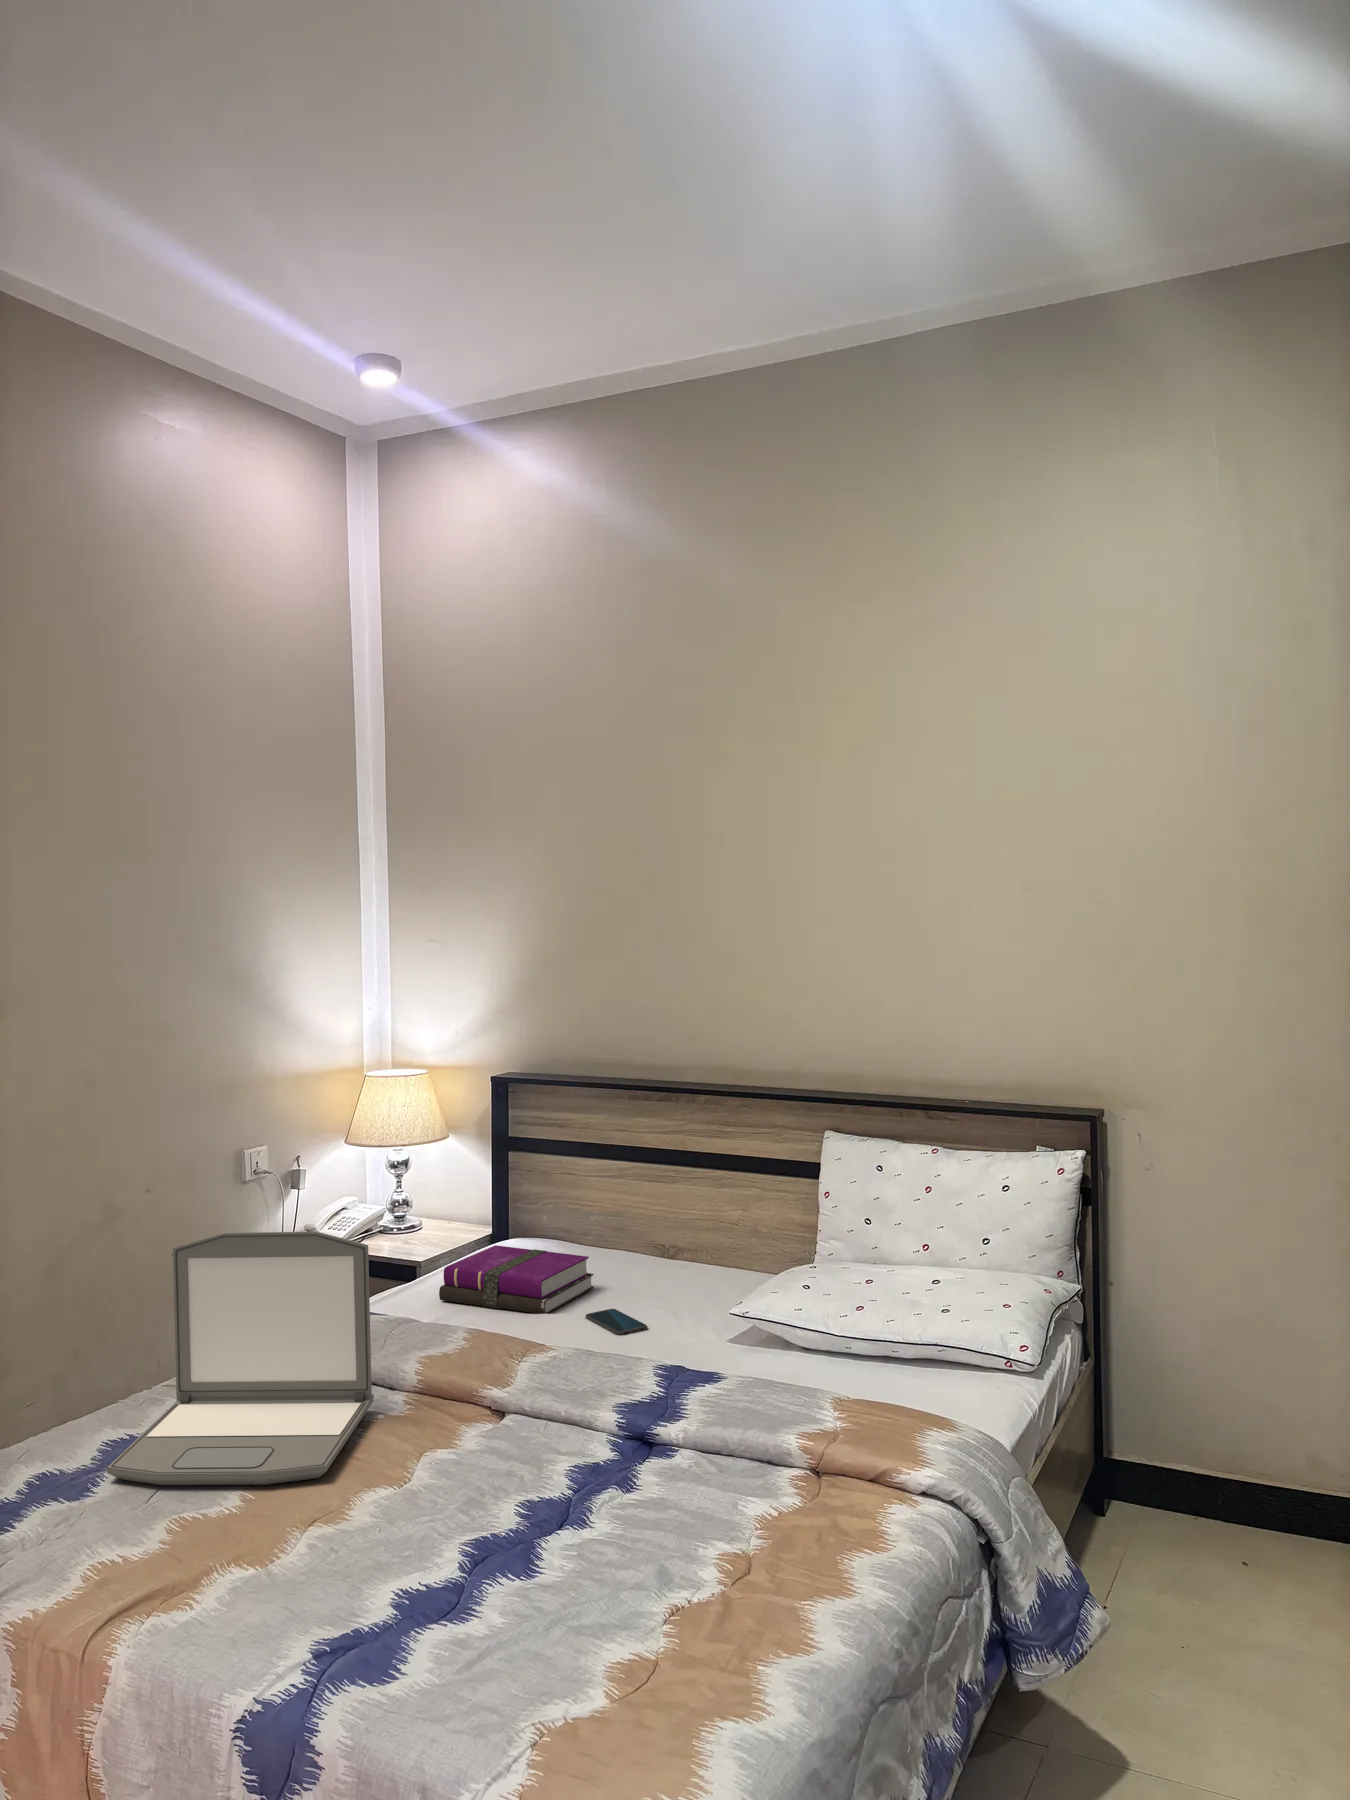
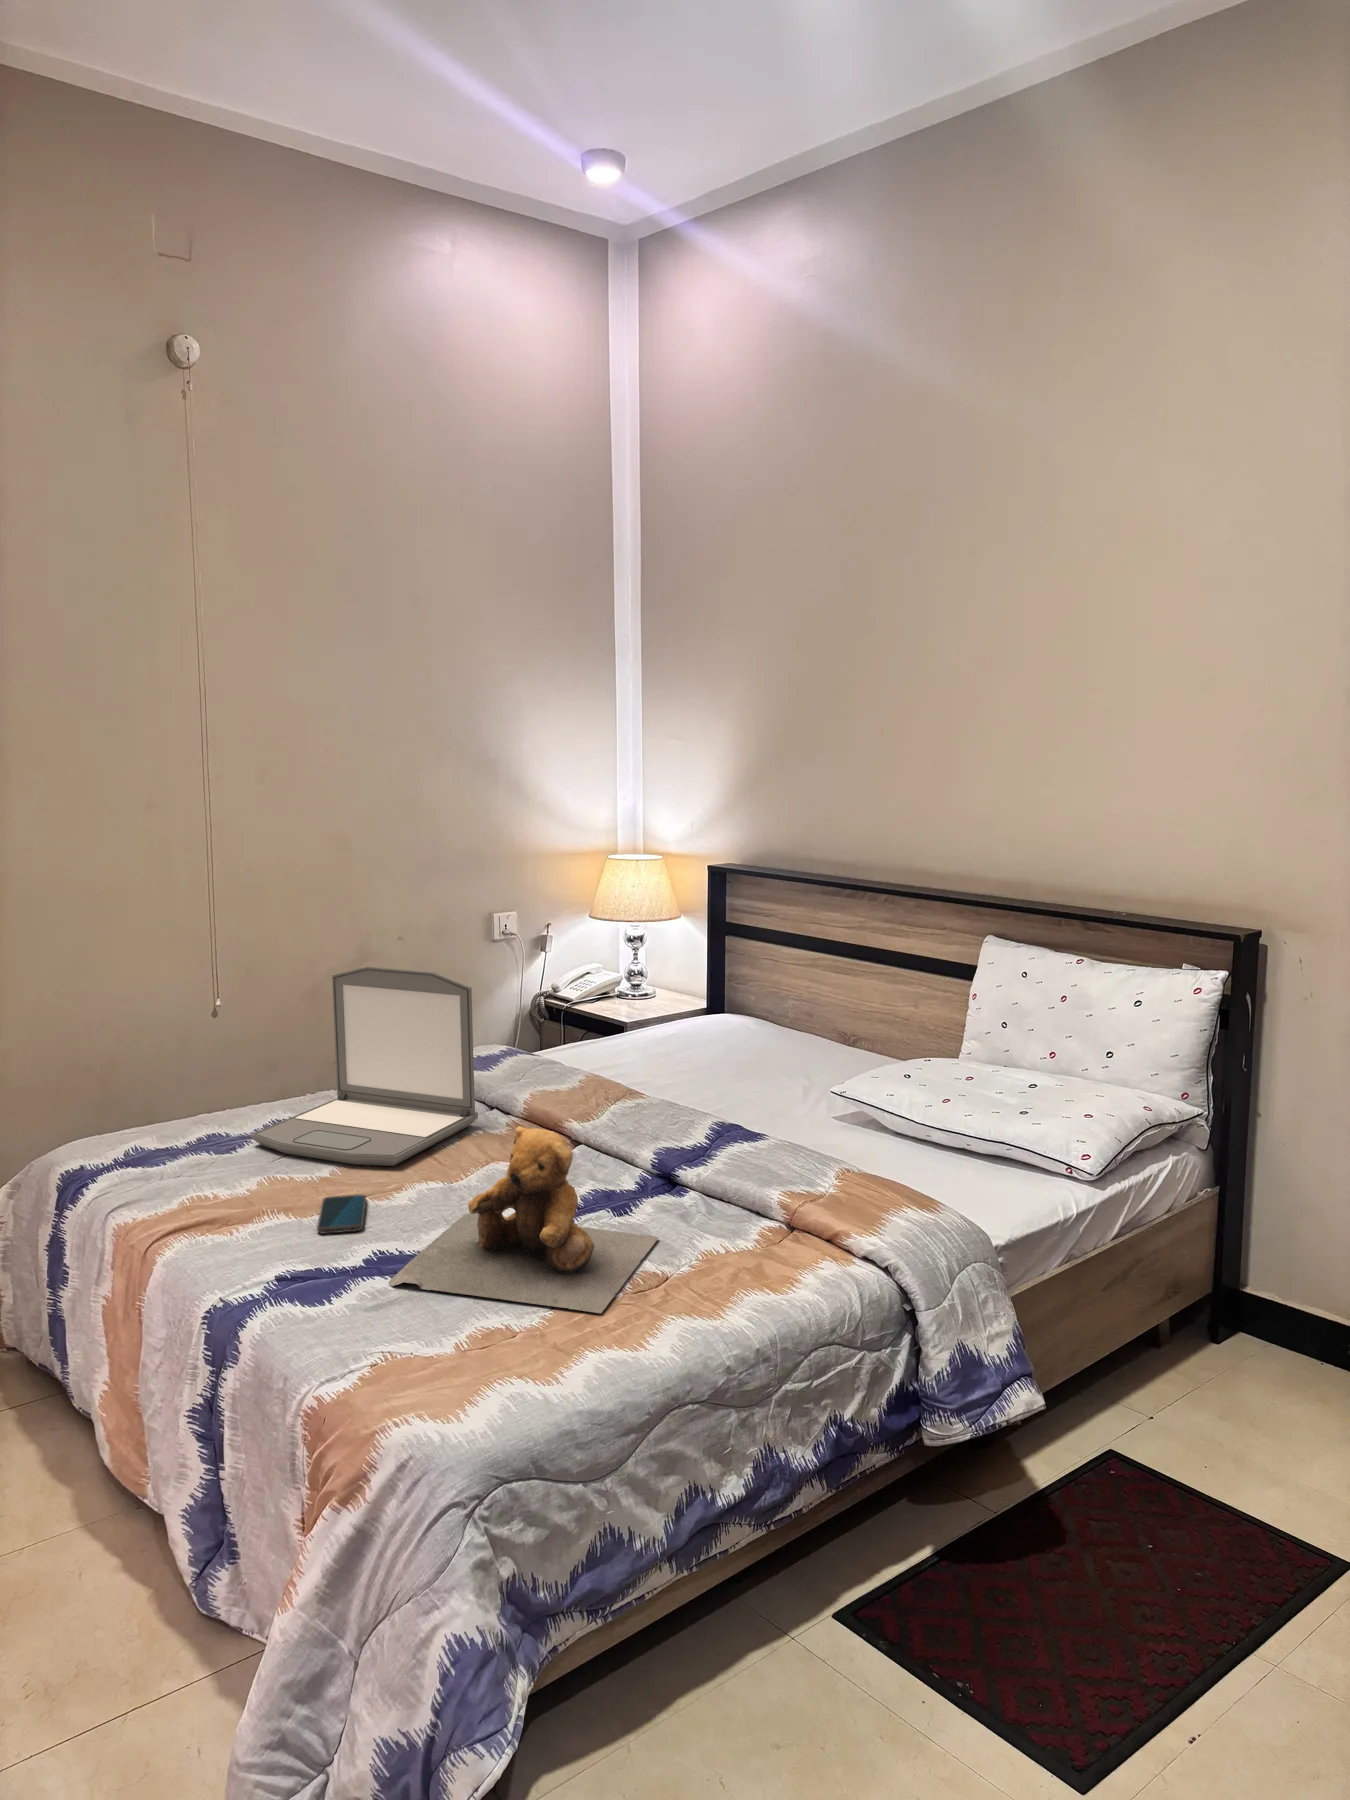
notebook: present [439,1245,594,1314] -> none [610,1013,749,1075]
smartphone: present [585,1309,647,1336] -> present [317,1194,366,1234]
teddy bear: none [454,1406,730,1634] -> present [389,1126,658,1313]

